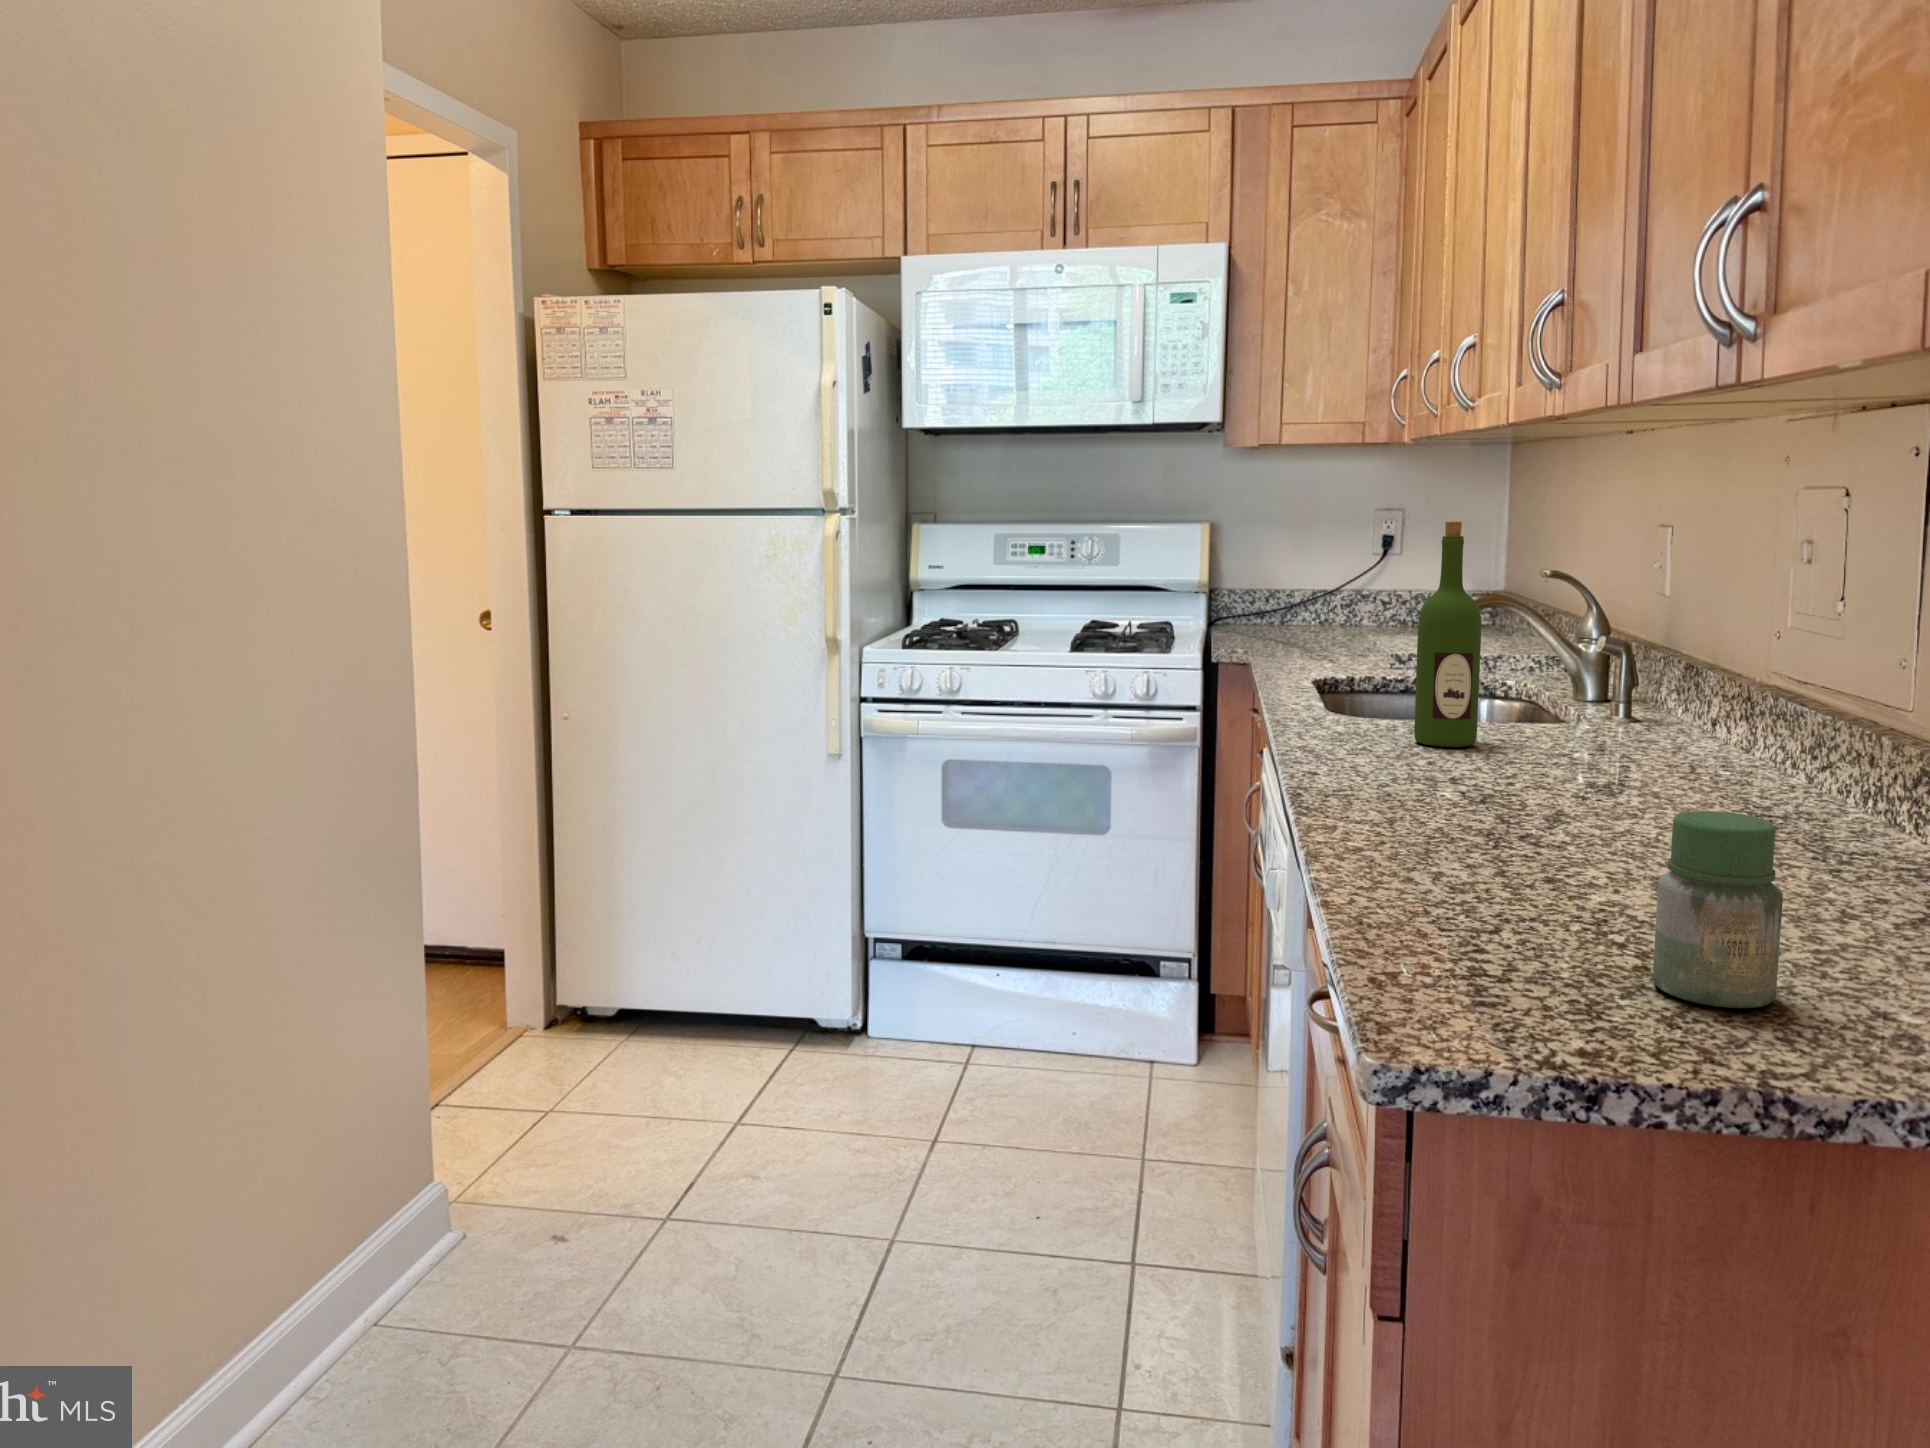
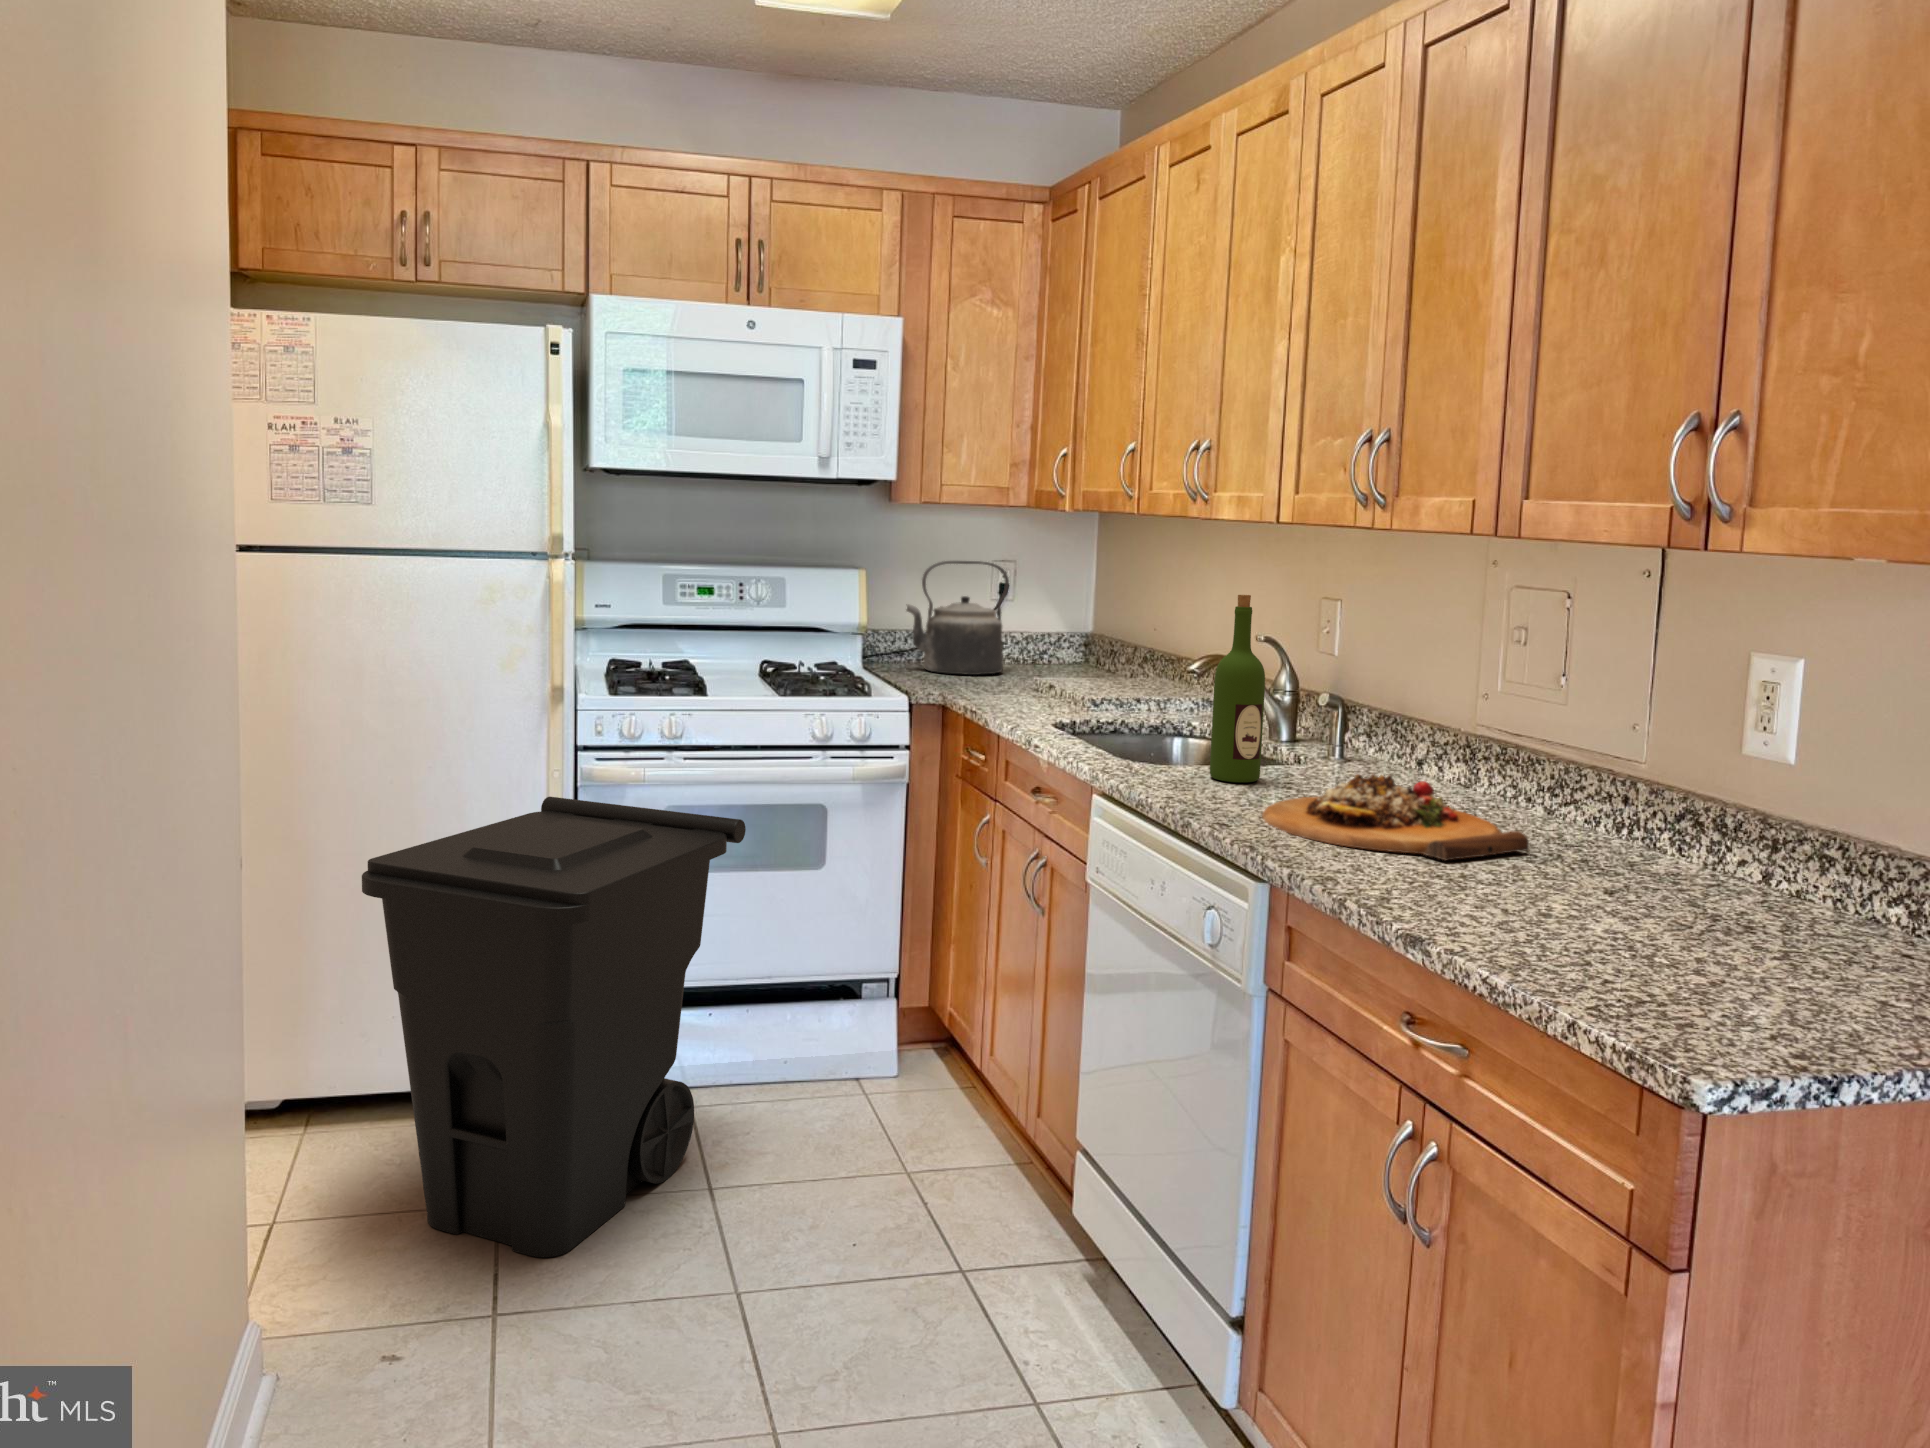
kettle: none [1257,509,1383,637] -> present [906,561,1009,675]
cutting board: none [1389,732,1703,834] -> present [1262,774,1529,860]
trash can: none [619,746,988,1175] -> present [362,797,746,1257]
jar: present [1653,811,1783,1008] -> none [1711,852,1813,999]

